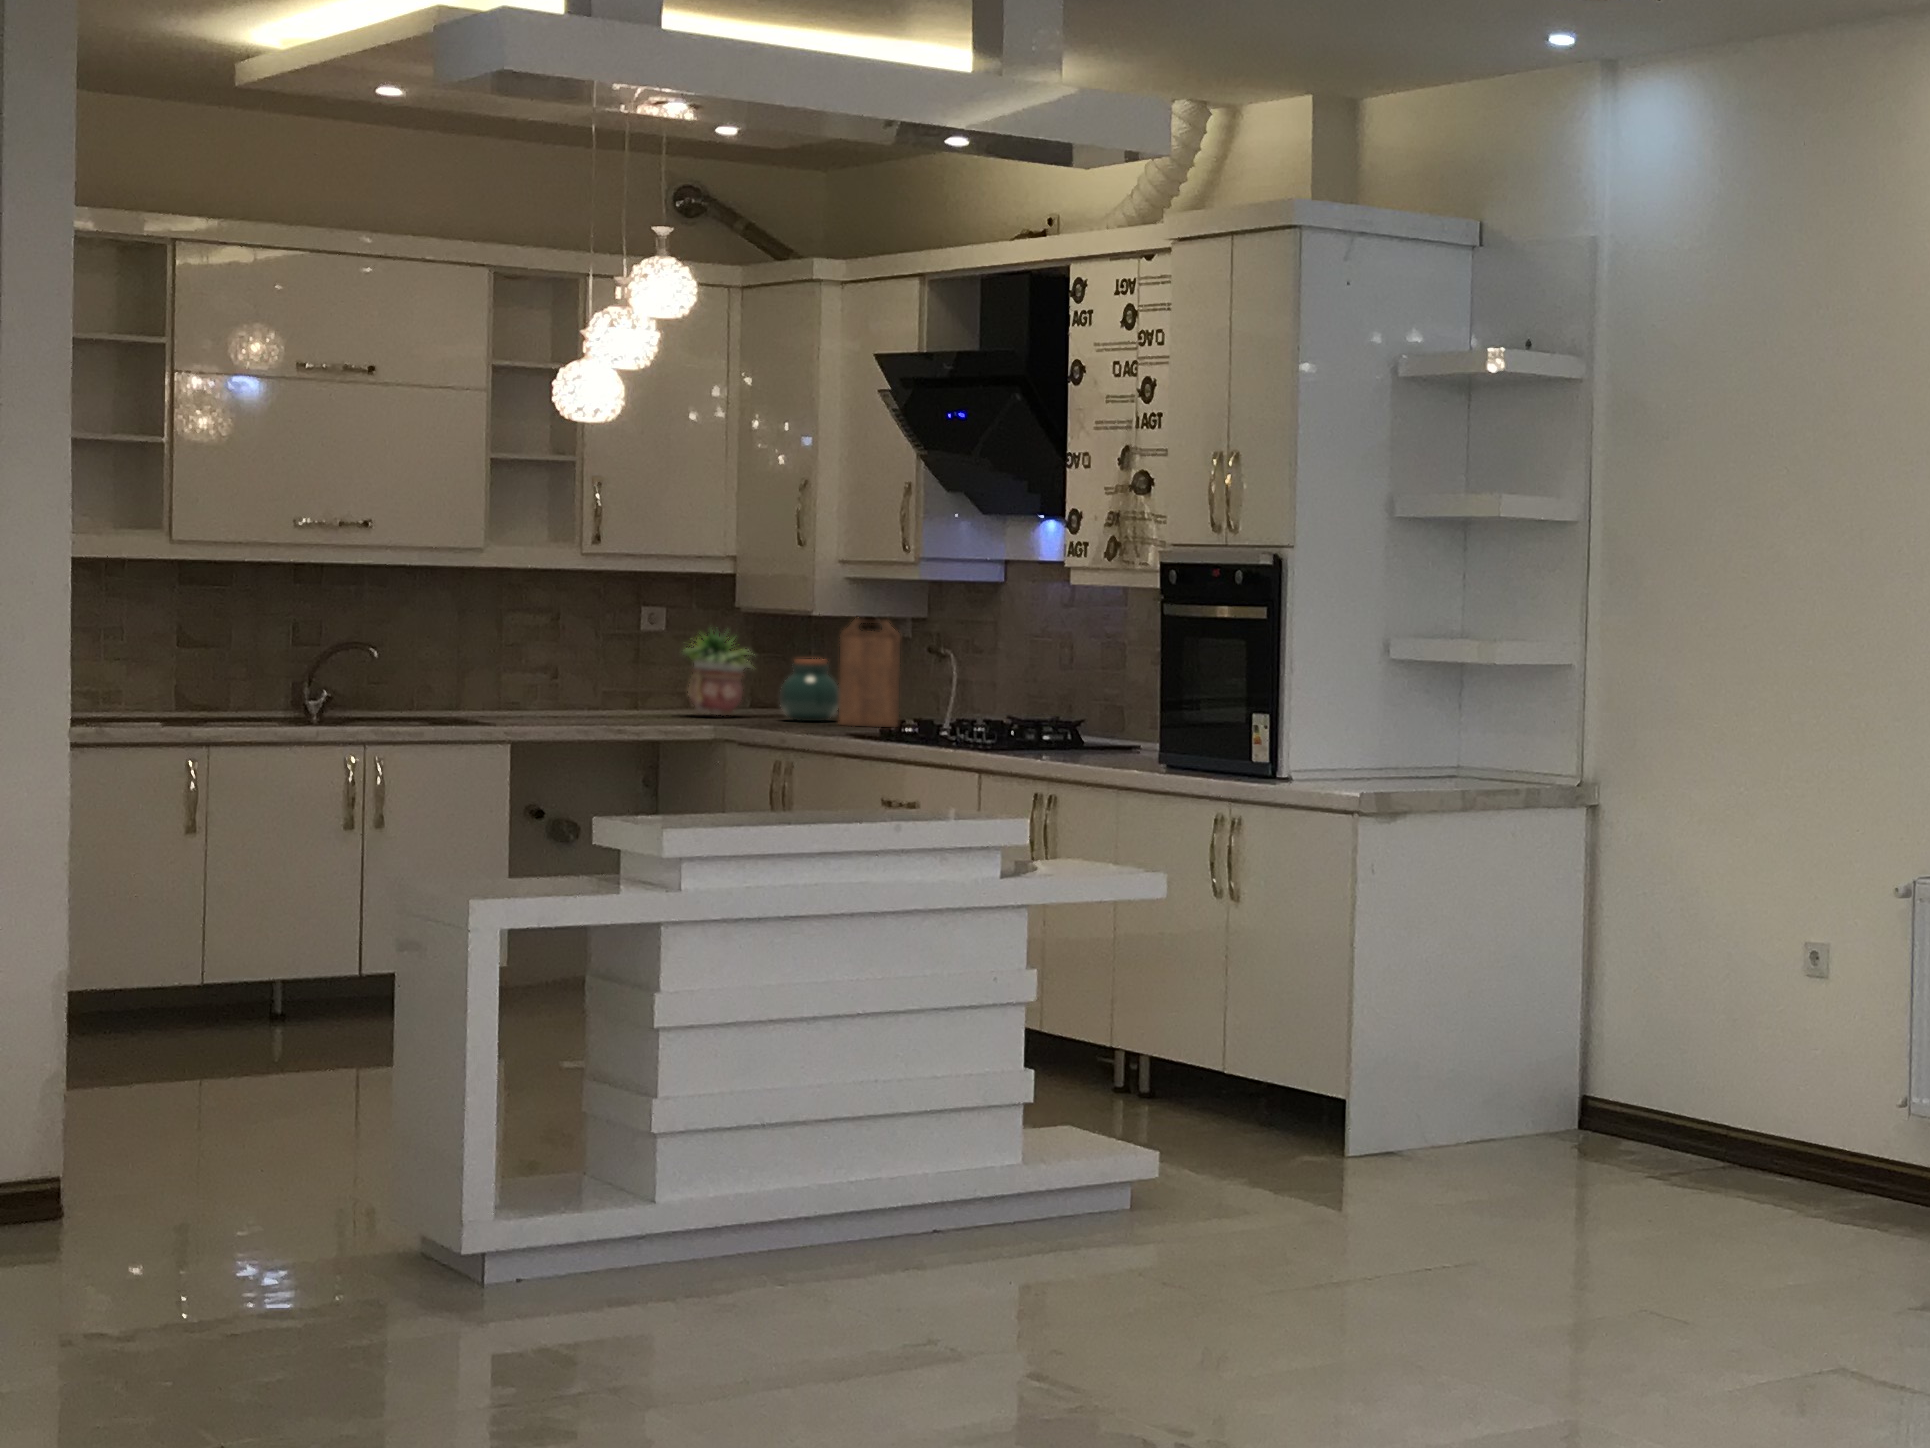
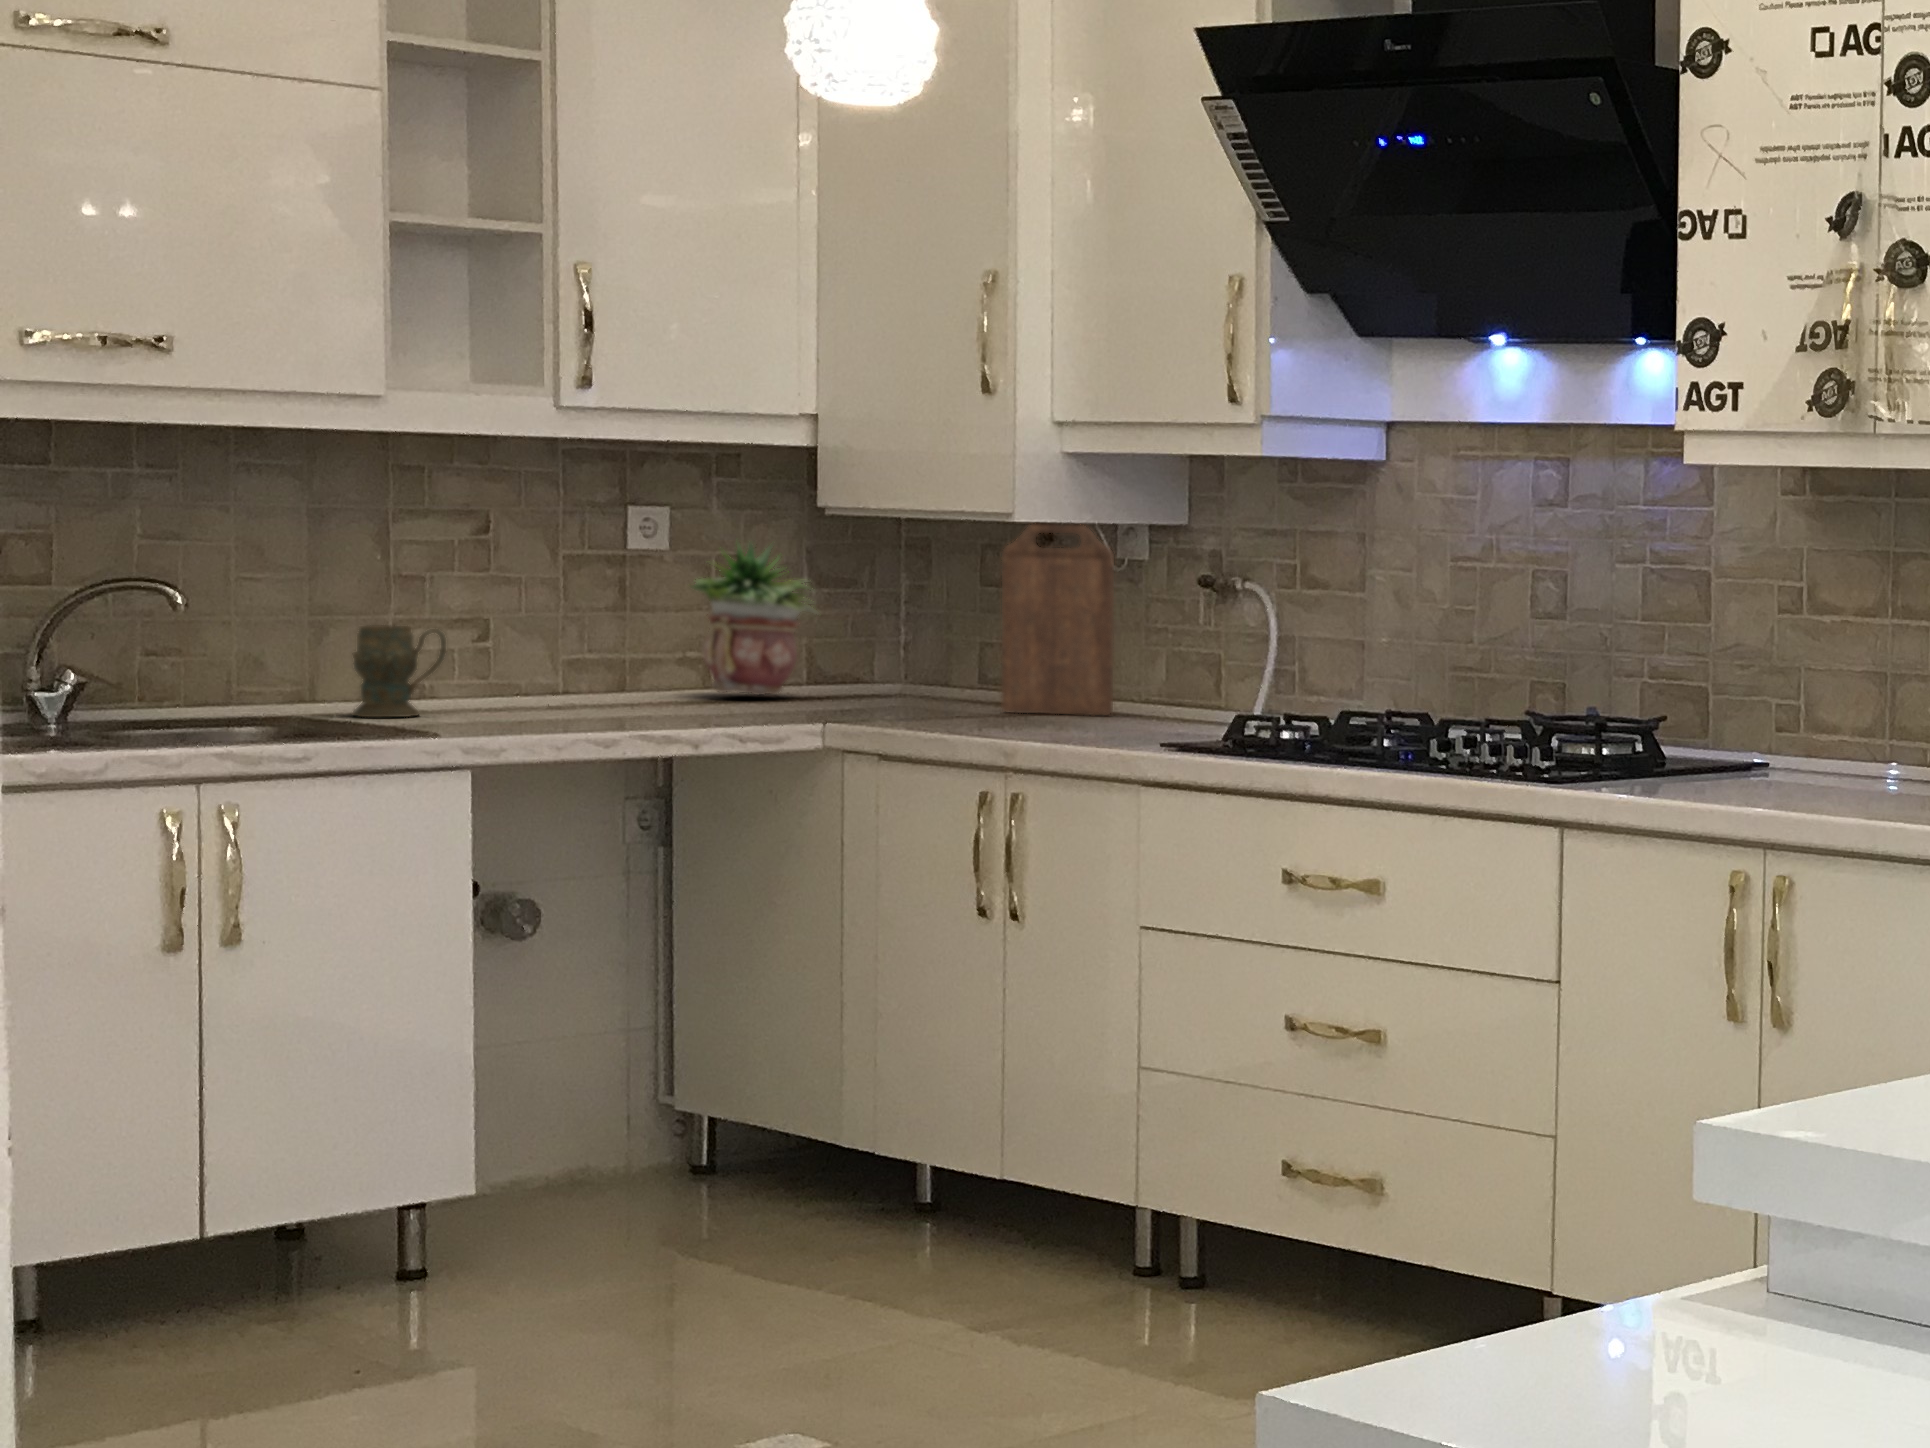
jar: present [780,659,839,721] -> none [876,596,978,703]
mug: none [477,671,527,720] -> present [353,625,446,717]

